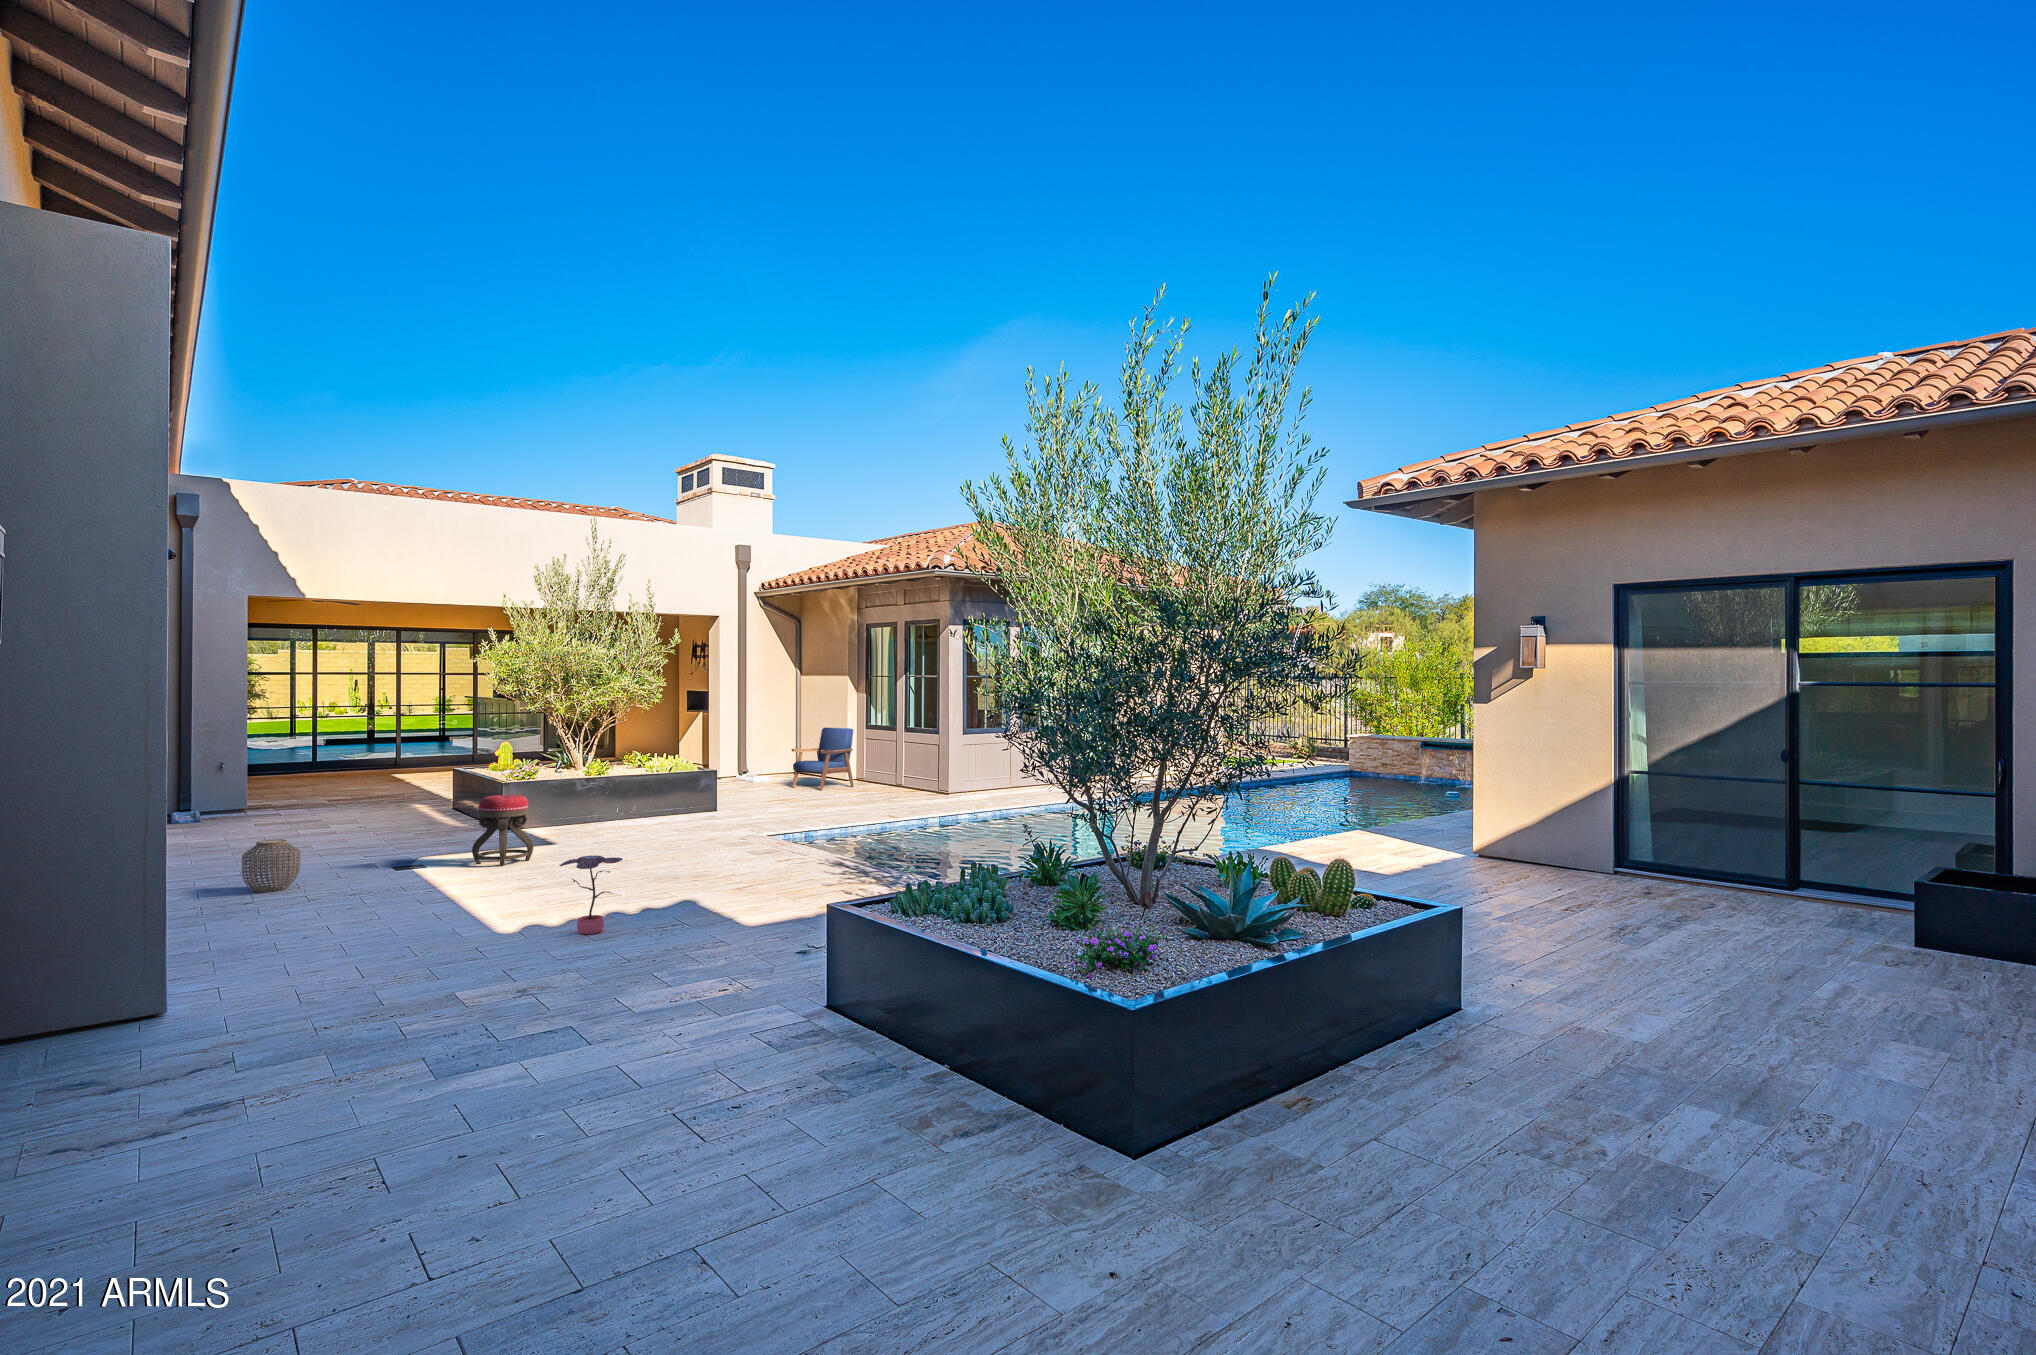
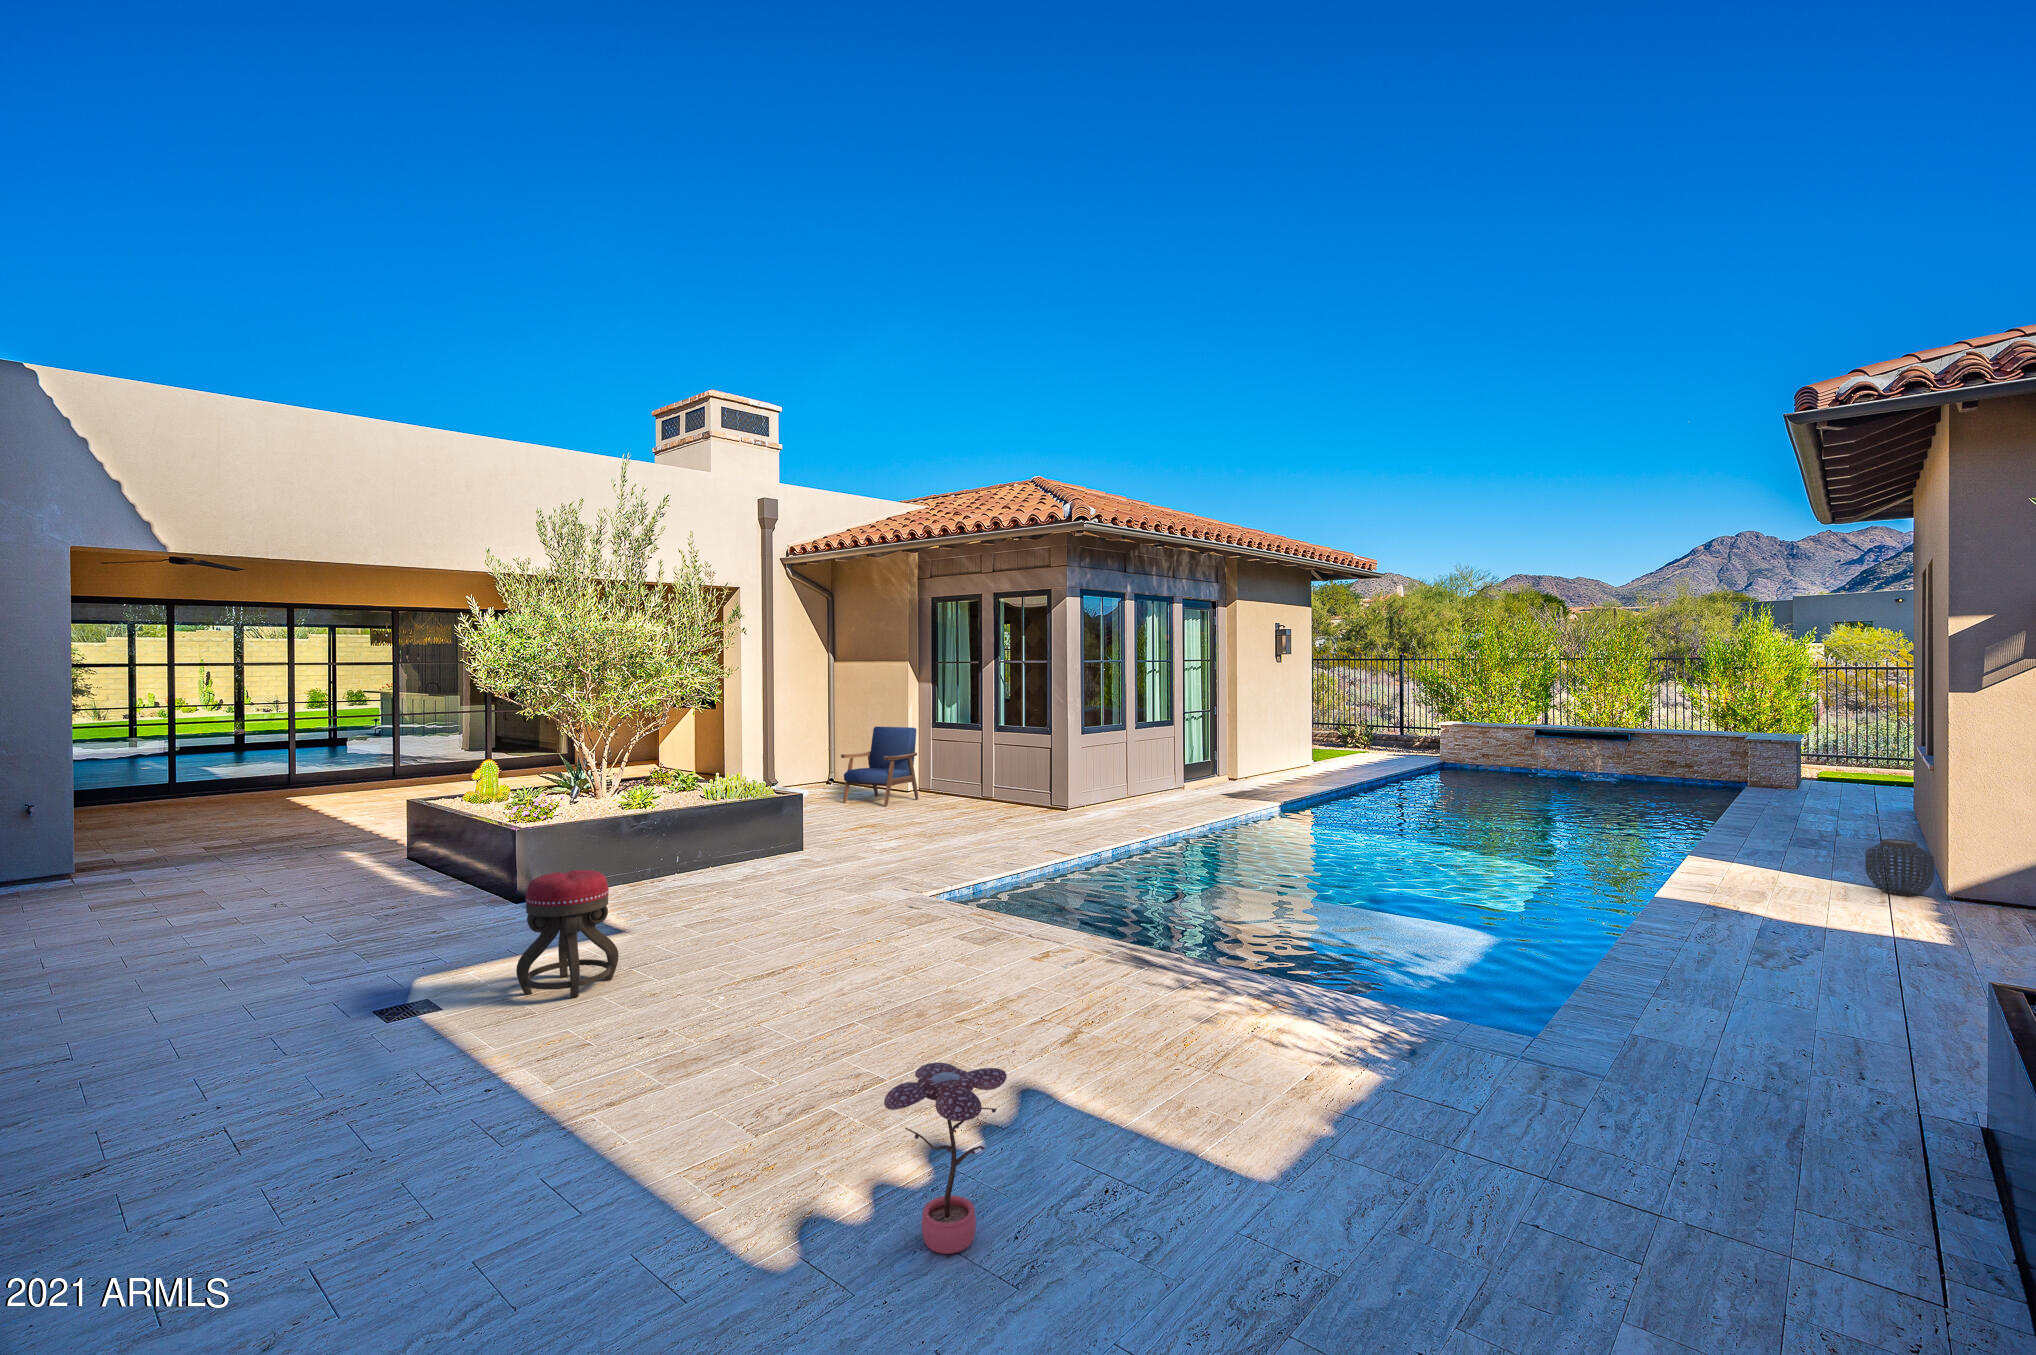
woven basket: present [242,839,300,892] -> present [1865,839,1934,897]

